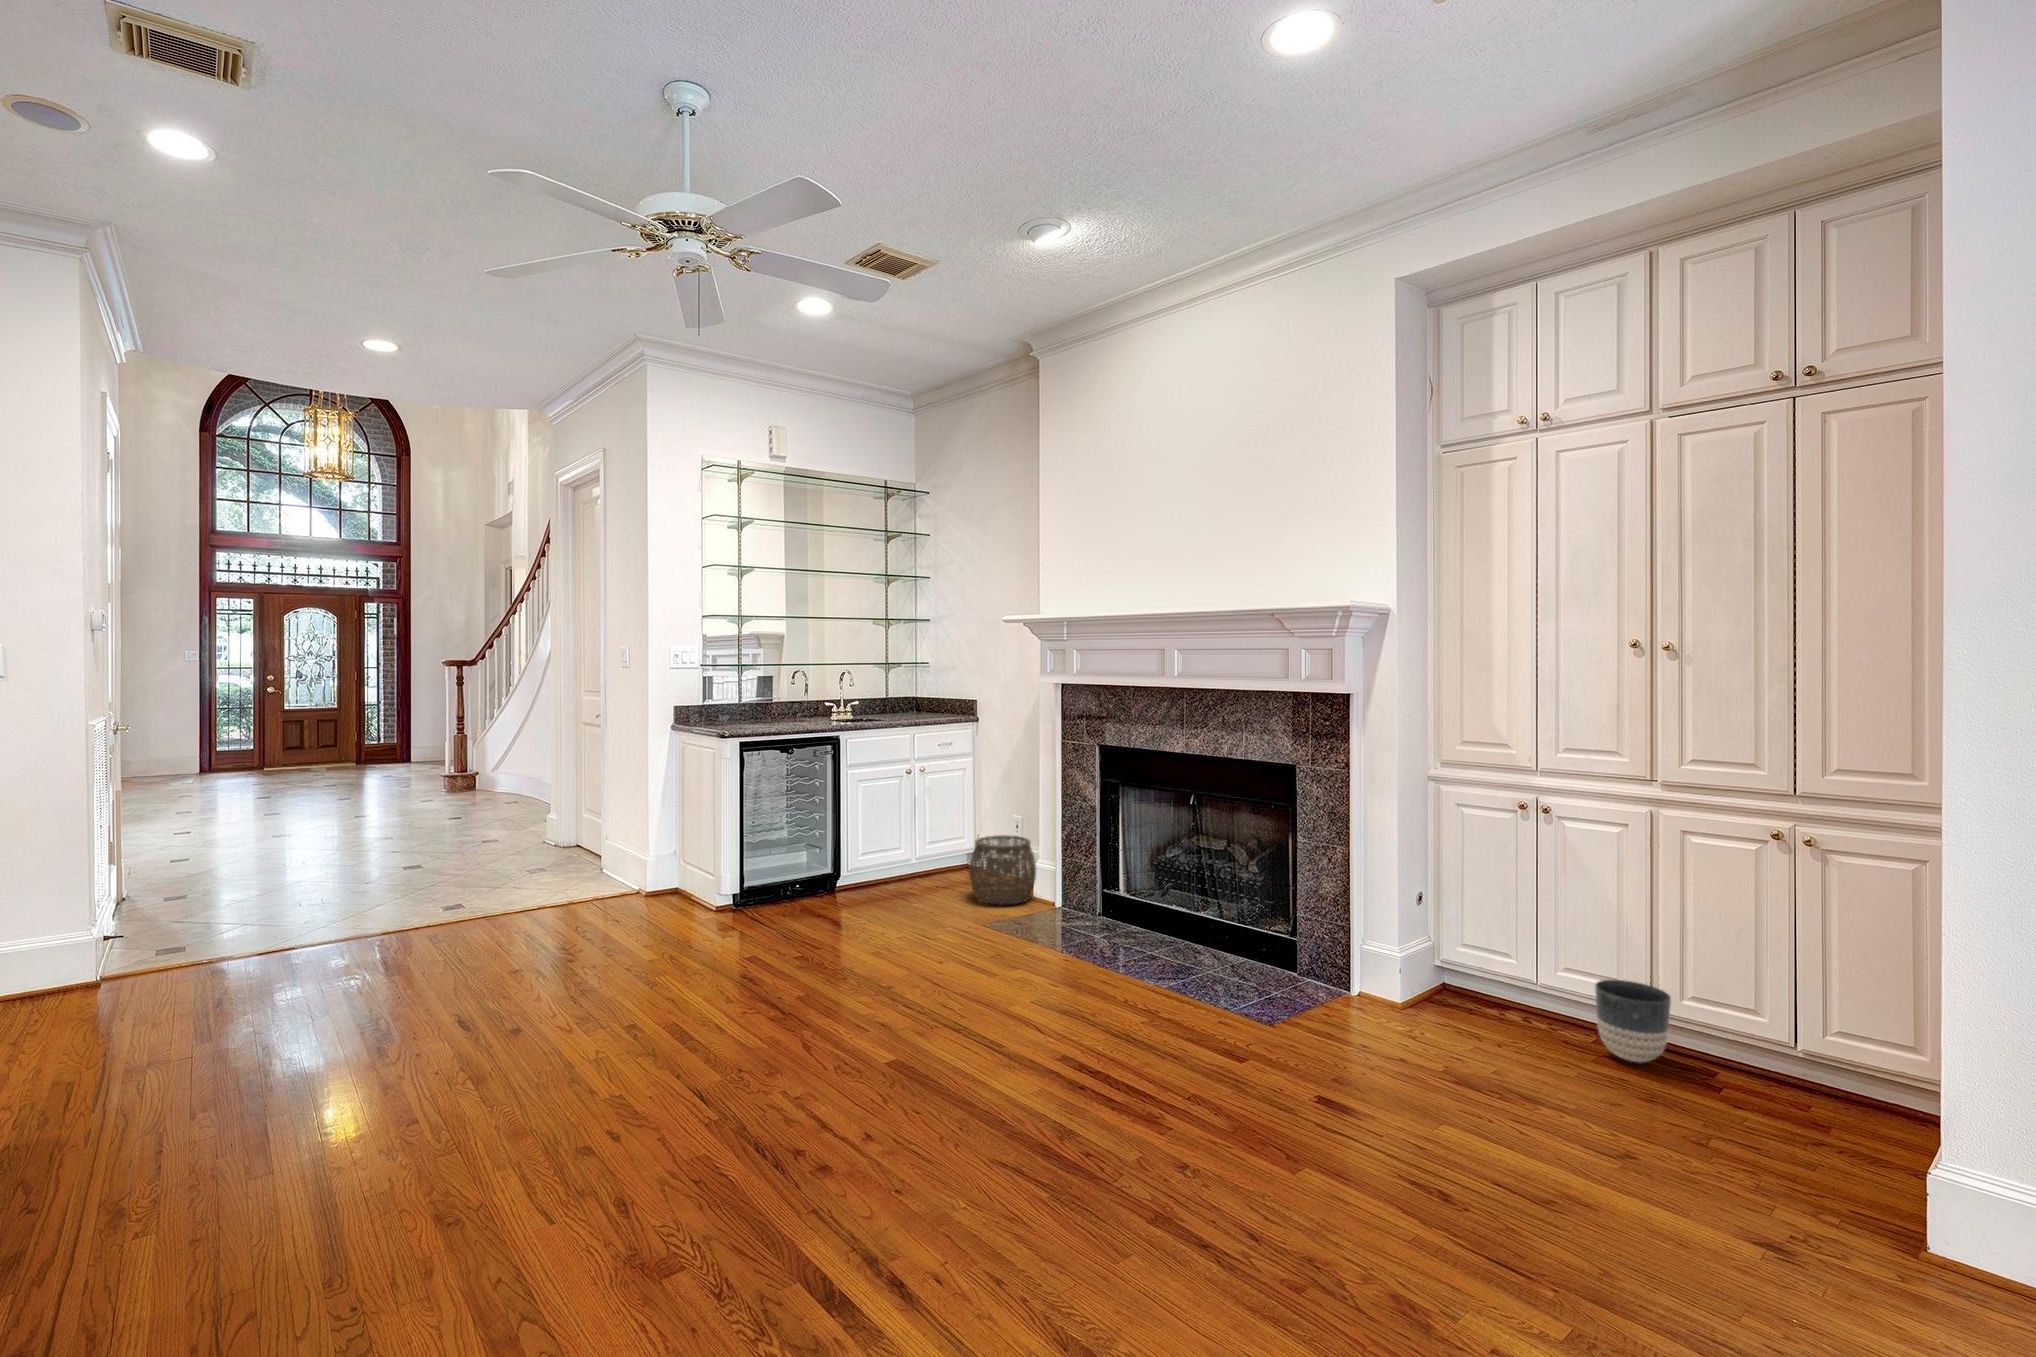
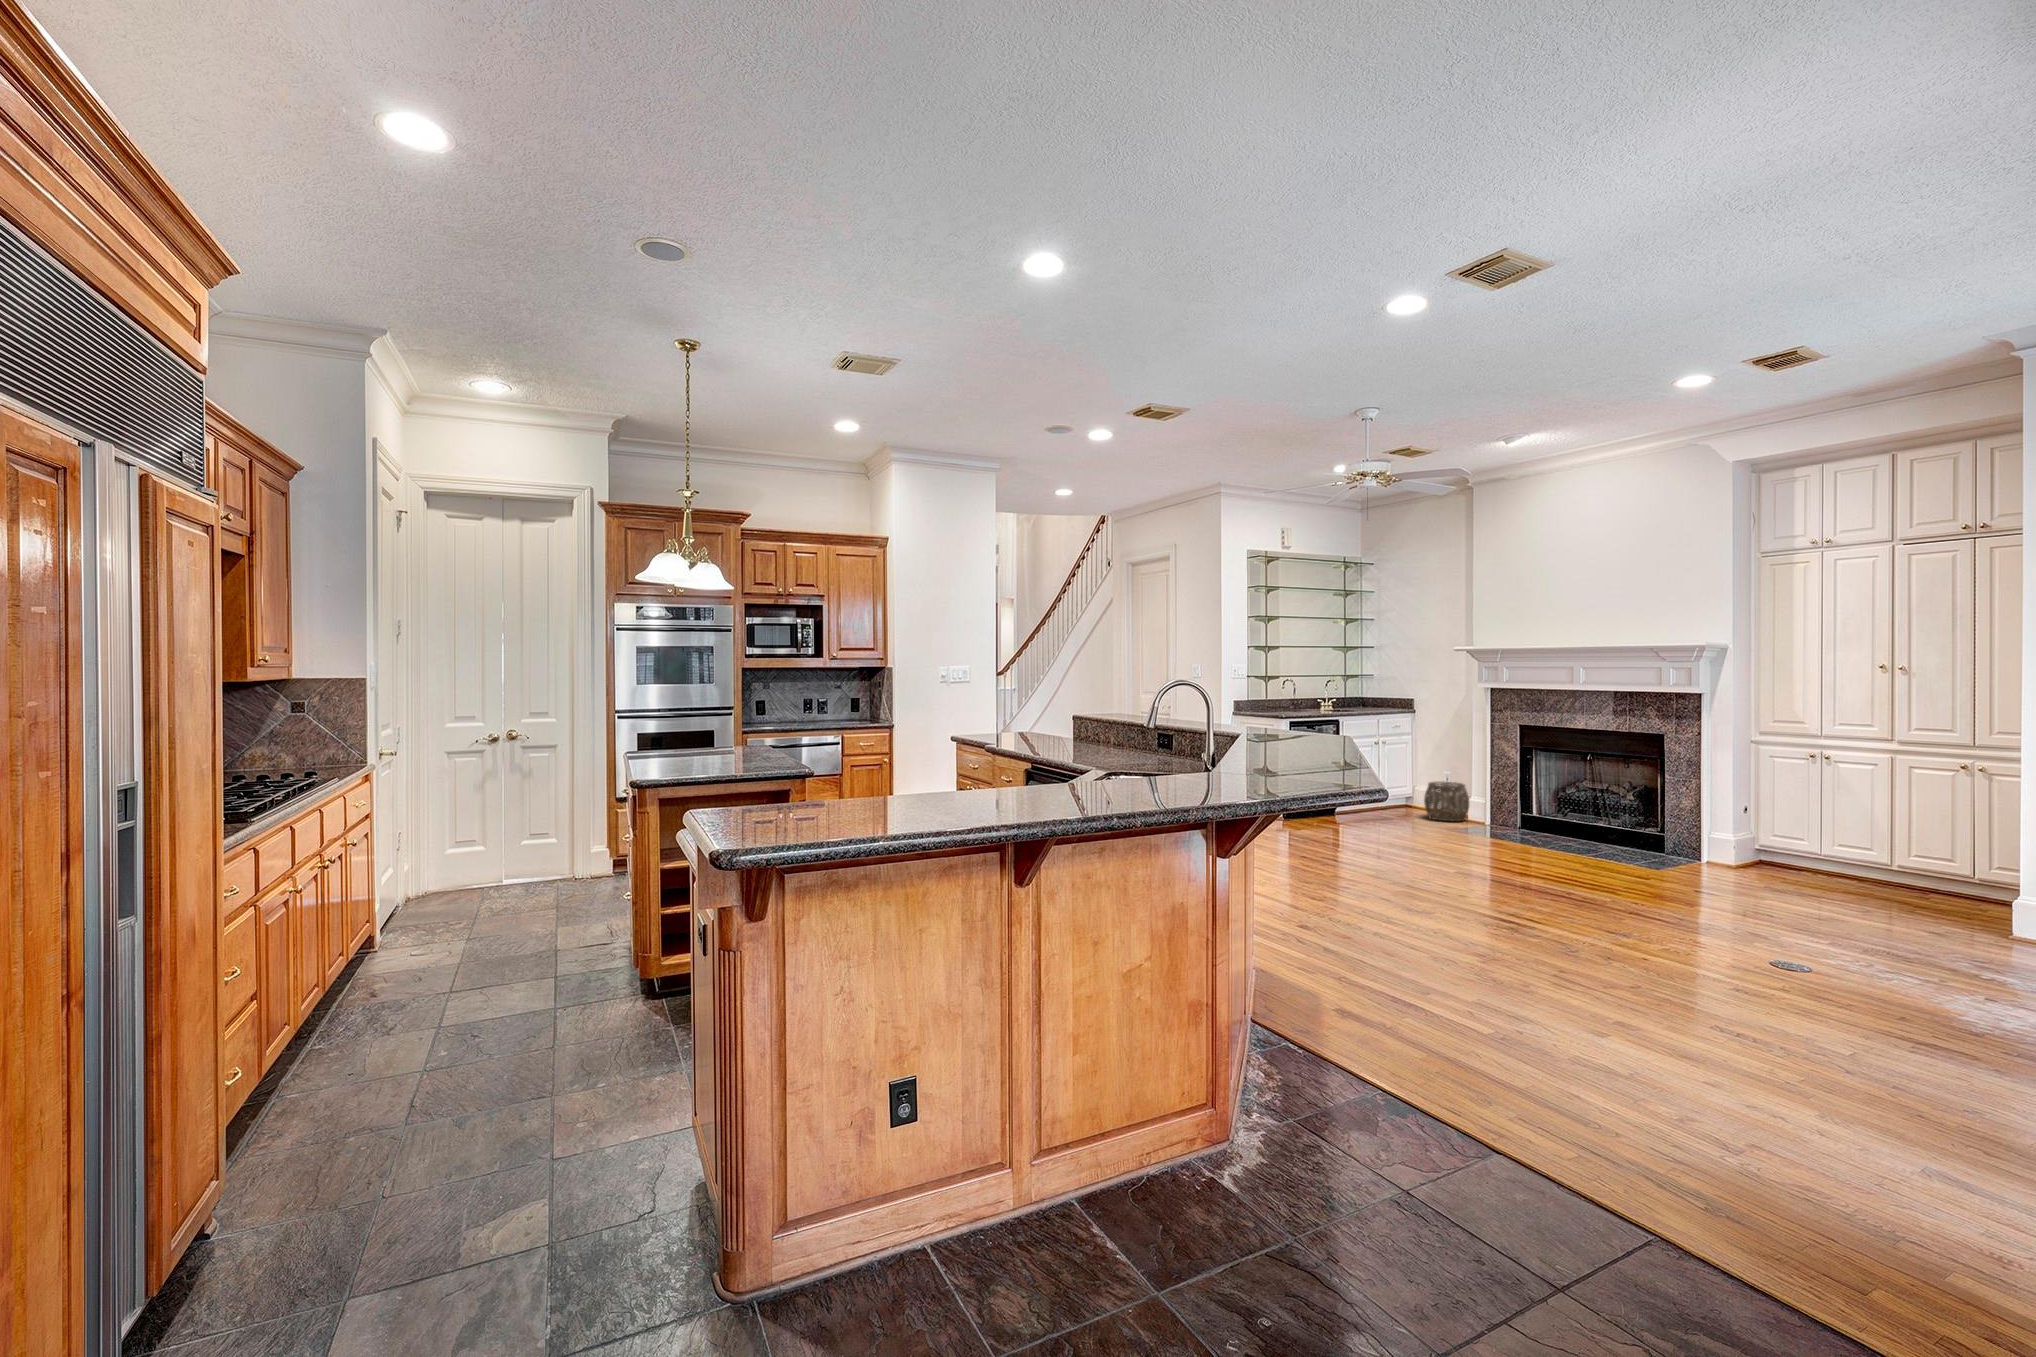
planter: present [1595,980,1671,1063] -> none [1858,848,1904,889]

